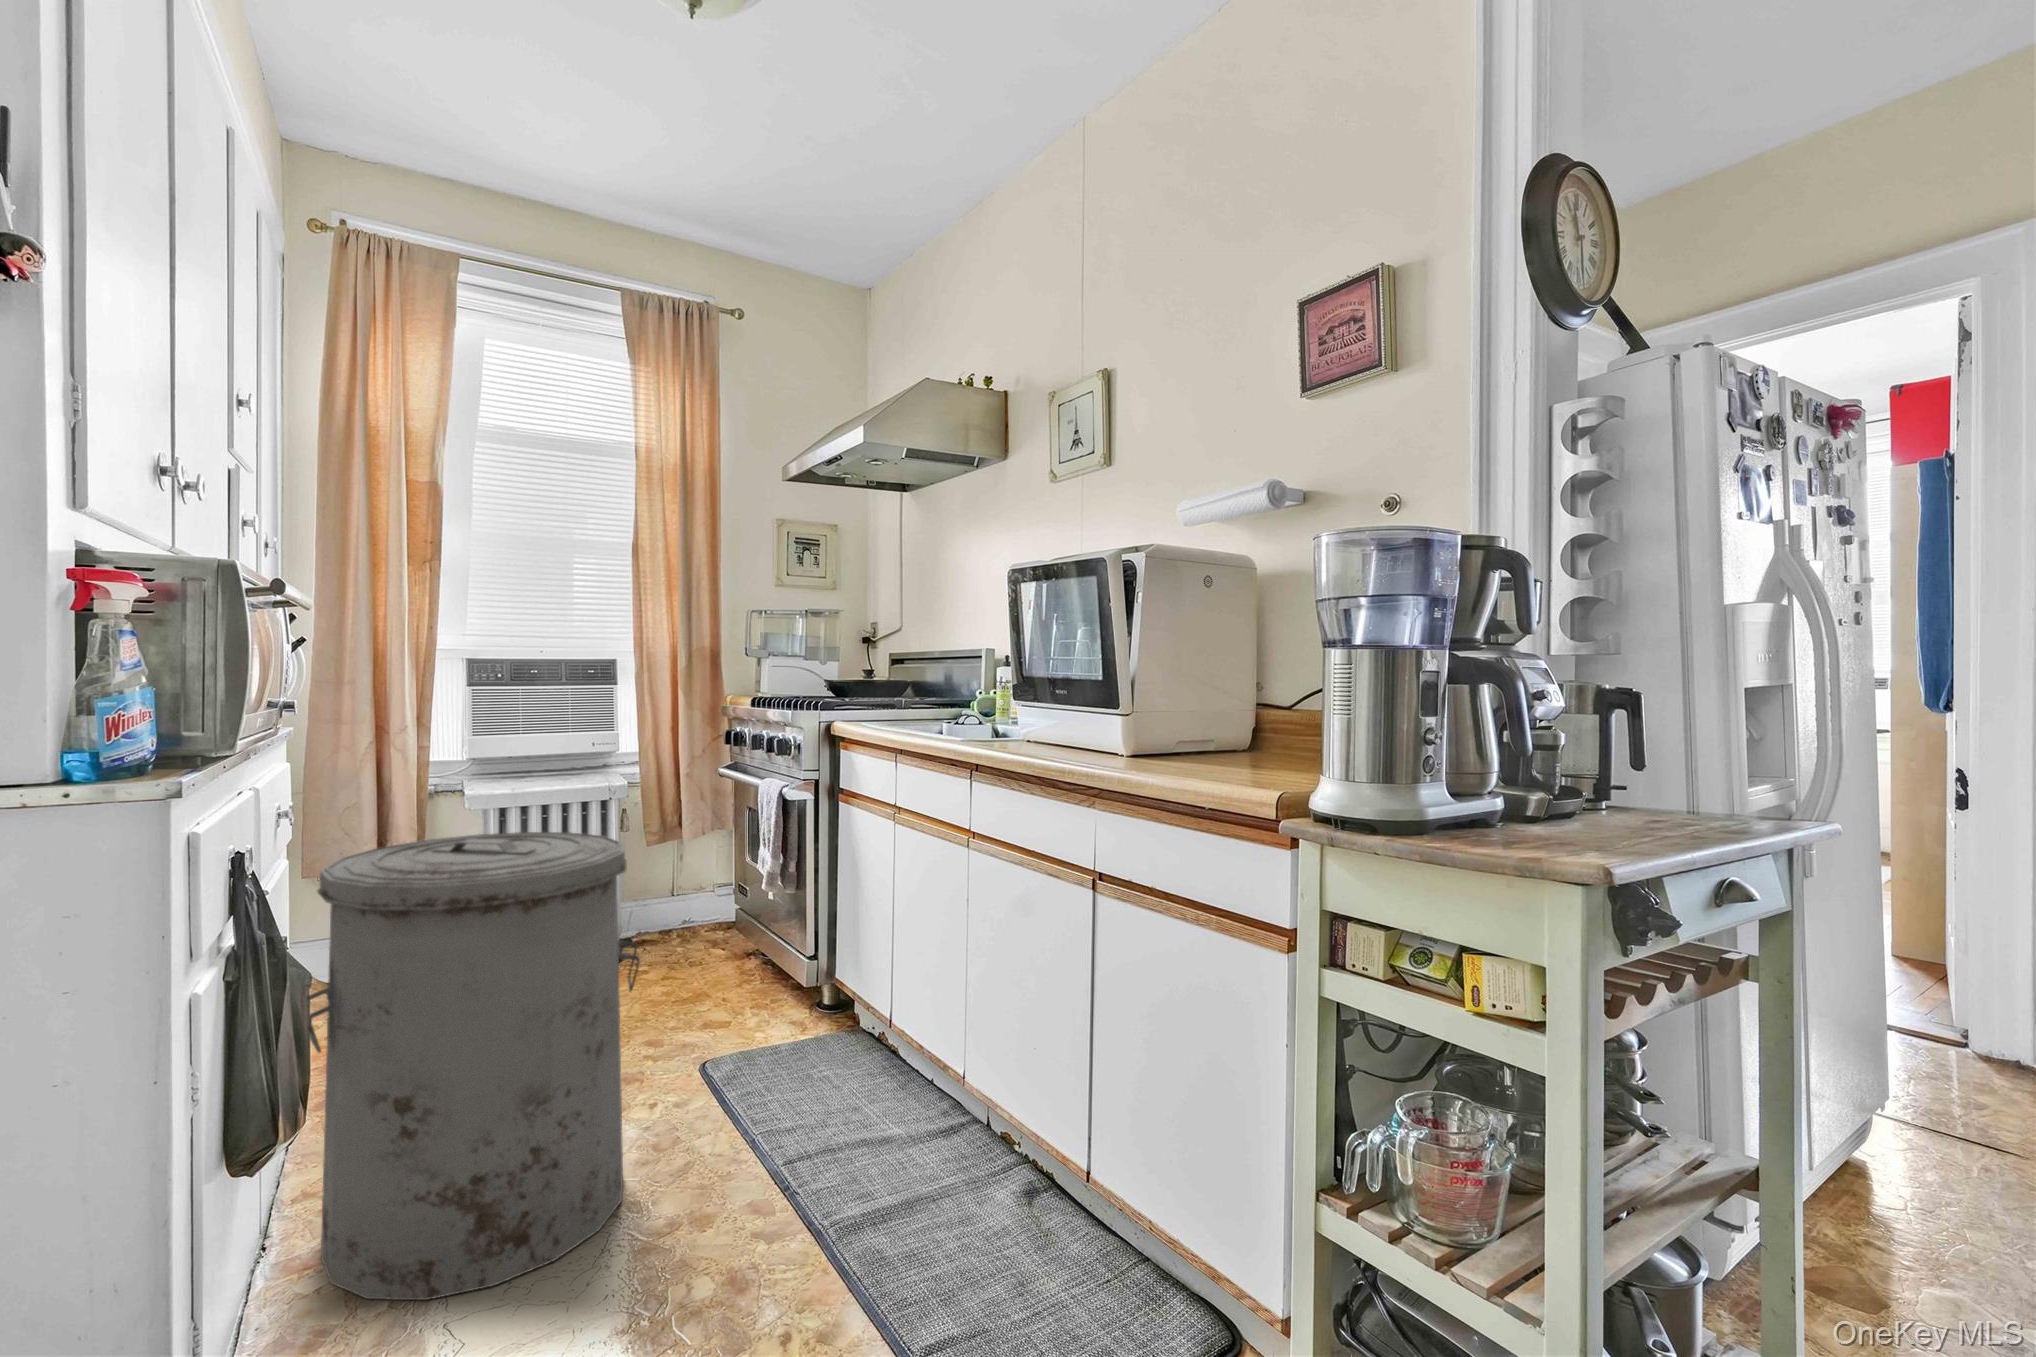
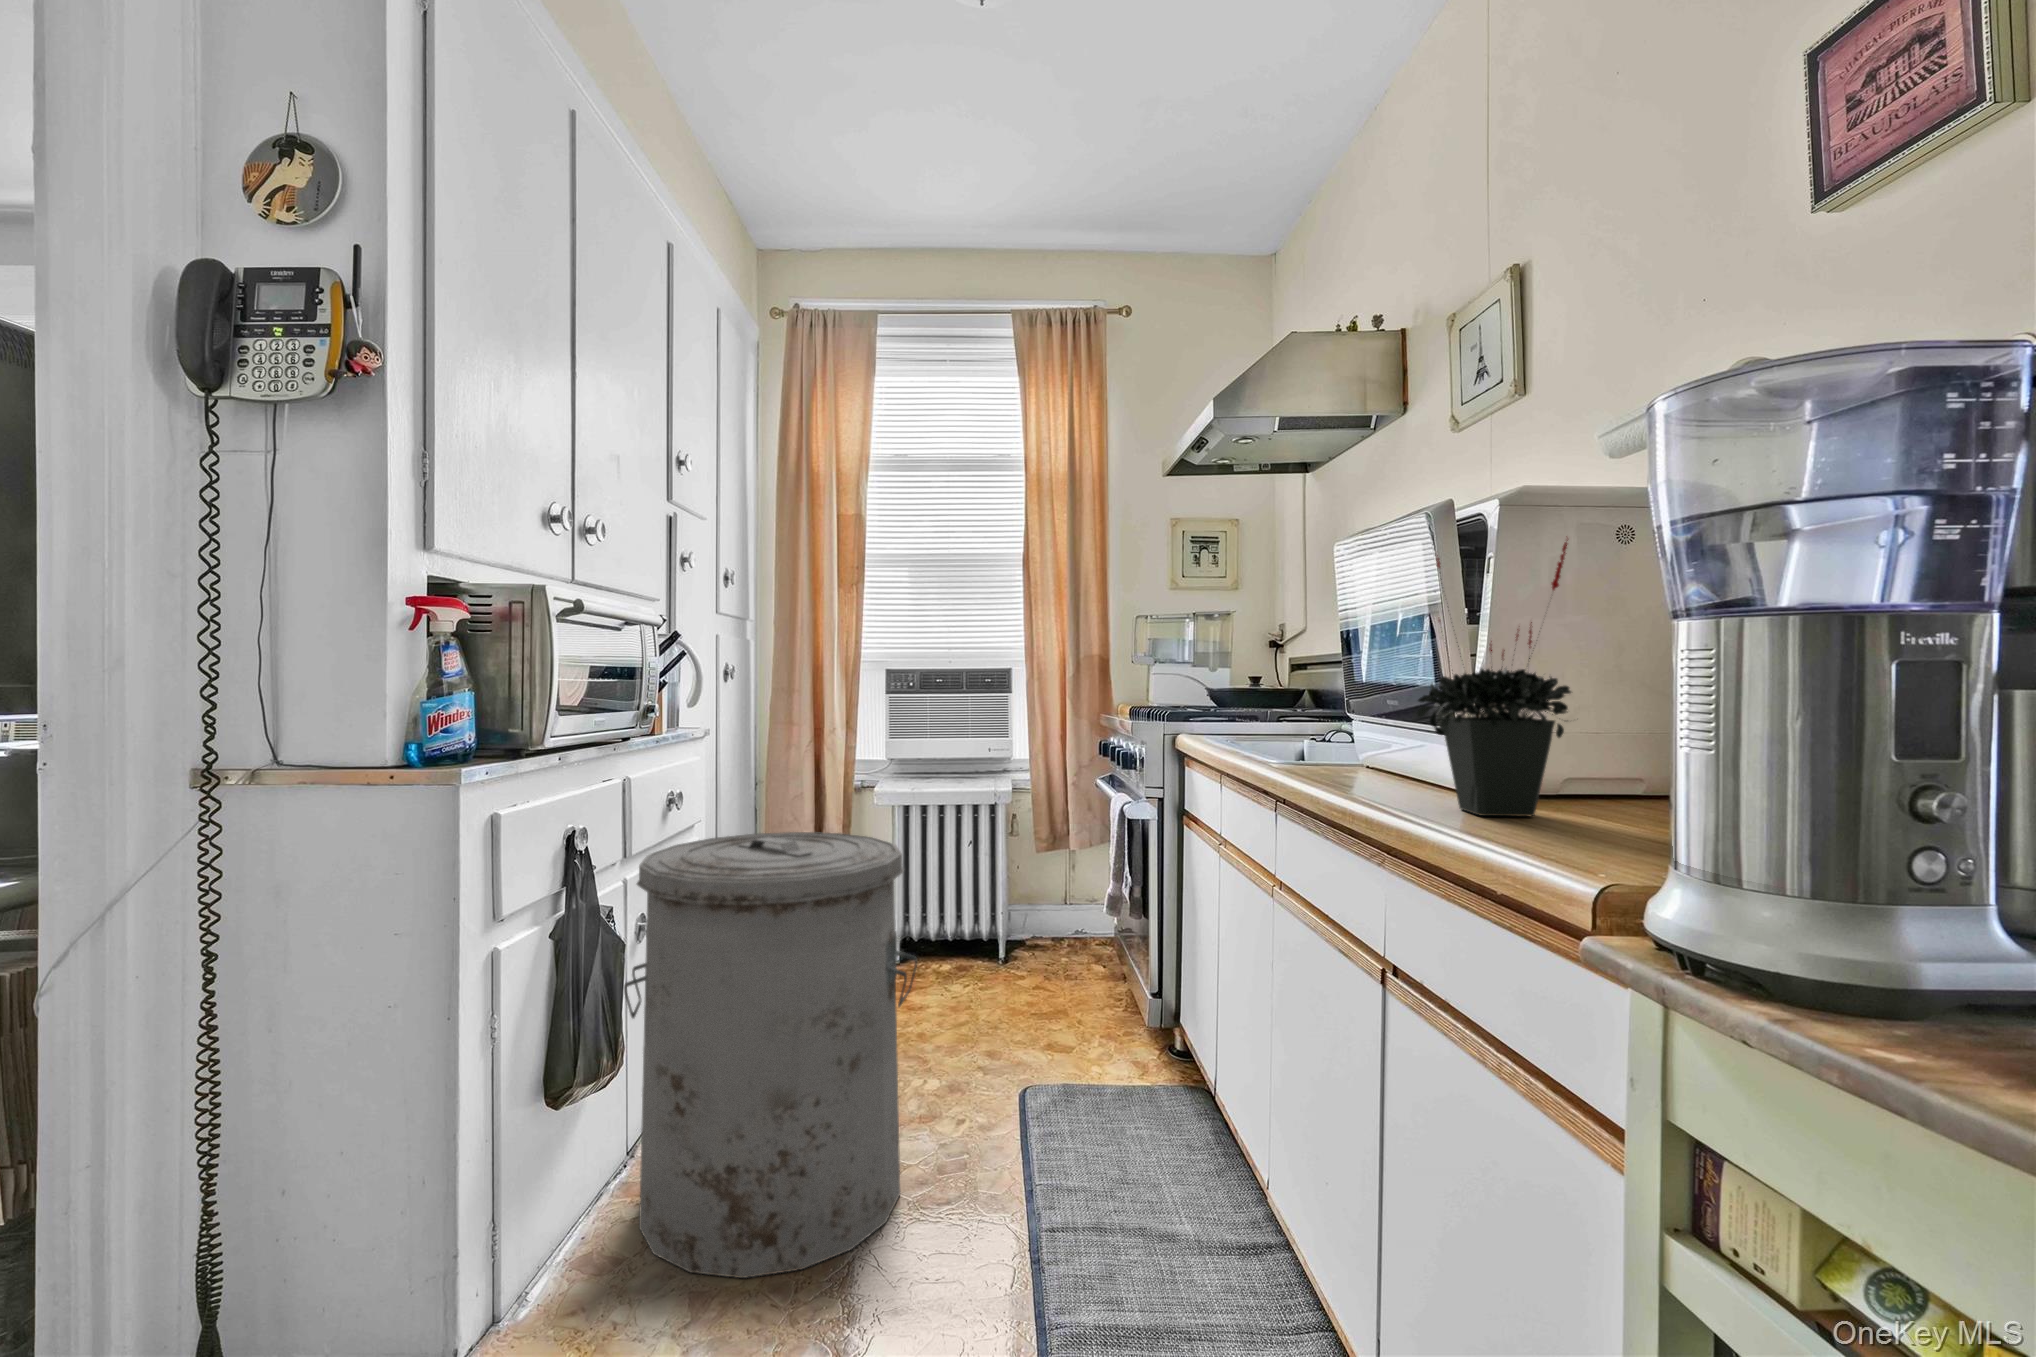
potted plant: none [1111,582,1212,767] -> present [1417,540,1571,816]

